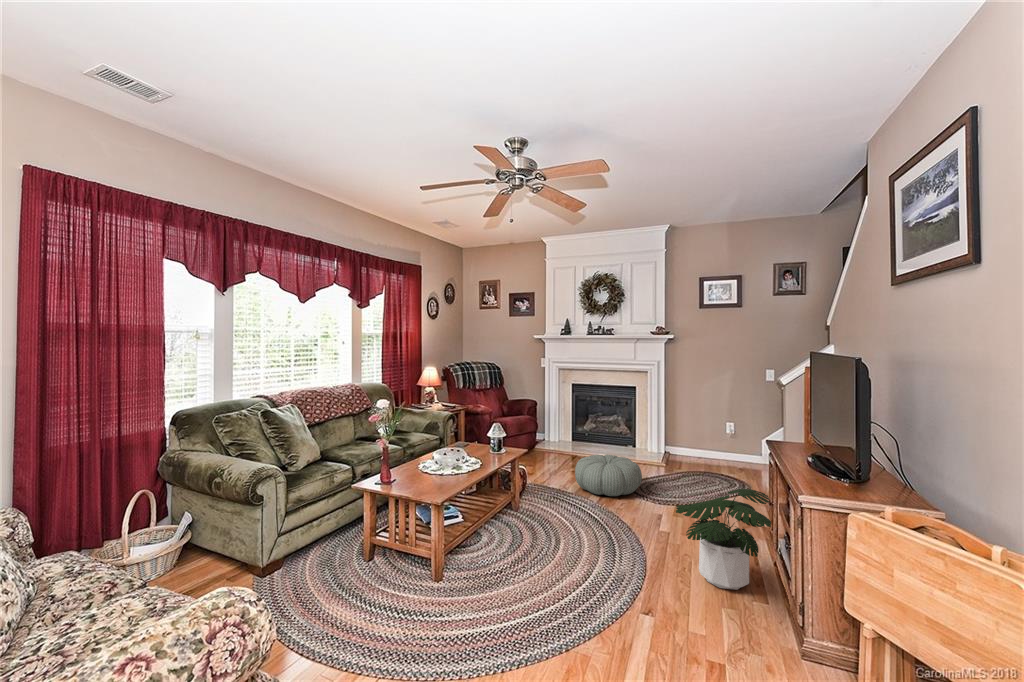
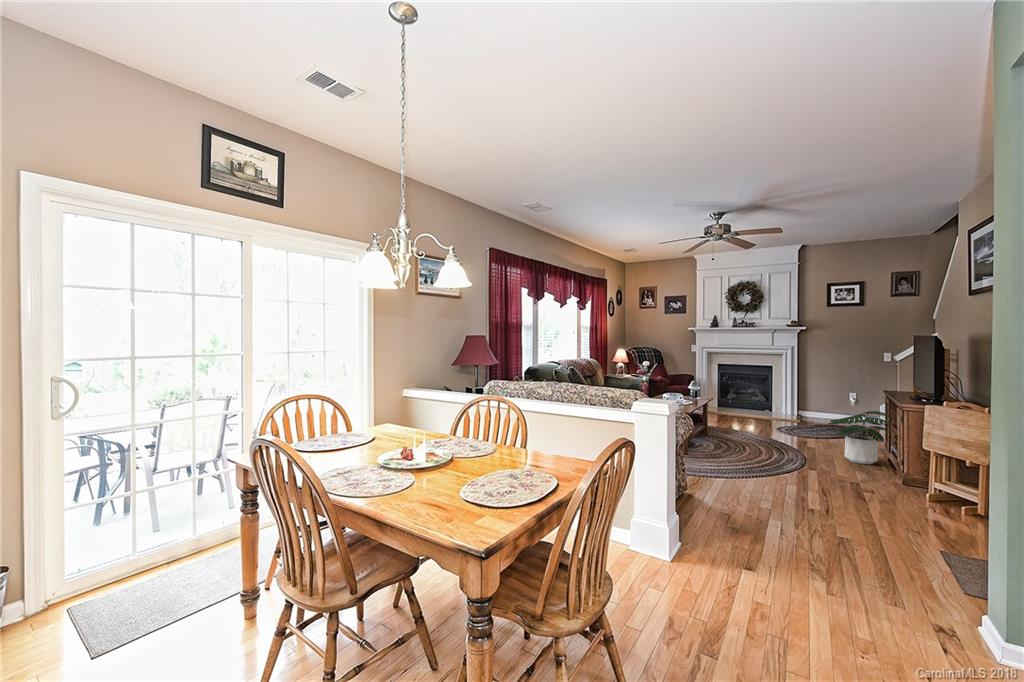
pouf: present [575,455,642,496] -> none [739,408,790,433]

